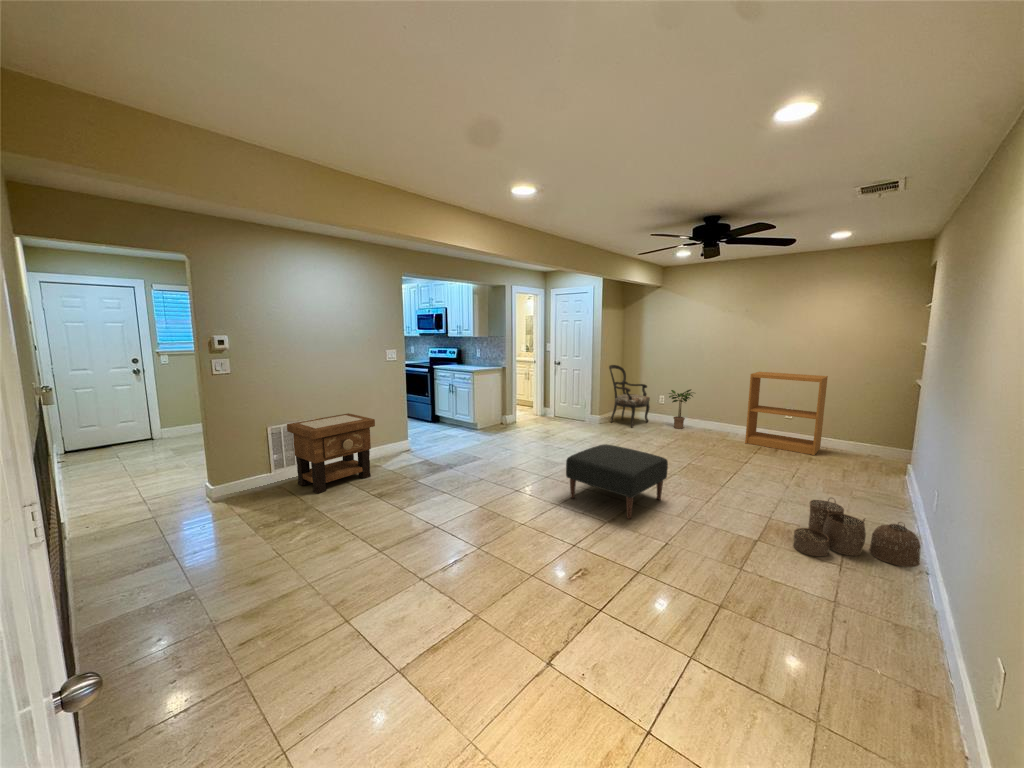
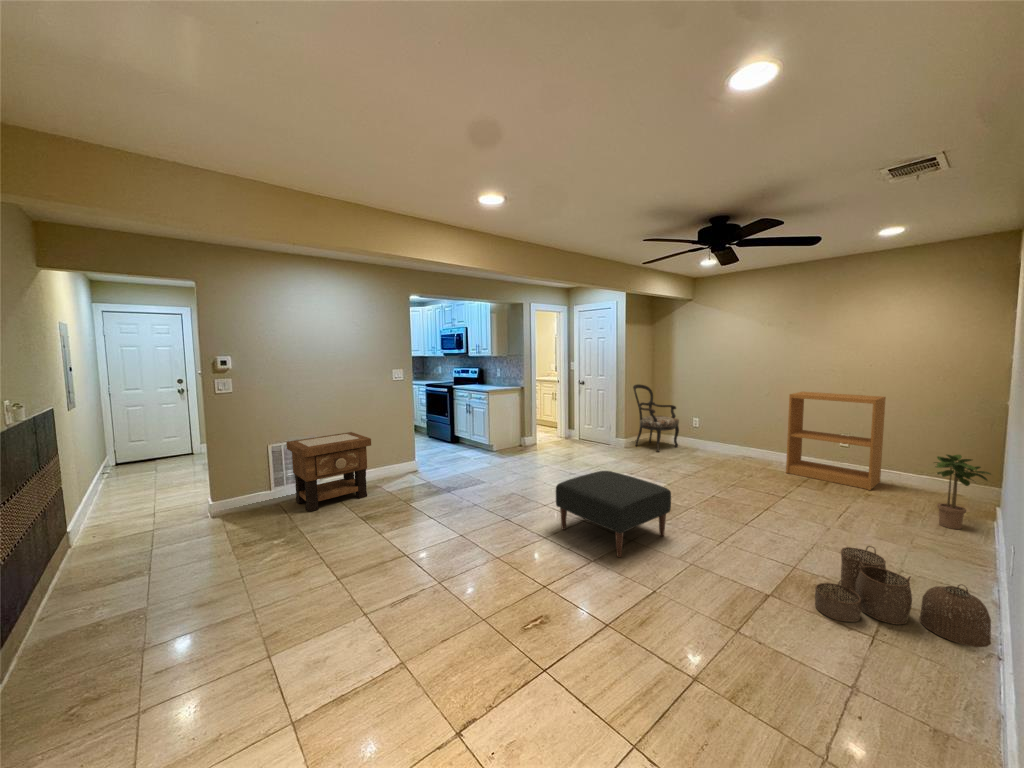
potted plant: present [669,389,694,429] -> present [935,455,991,529]

